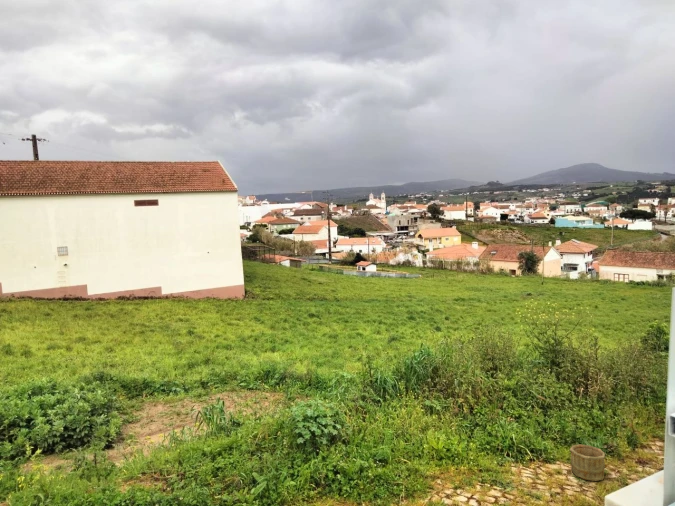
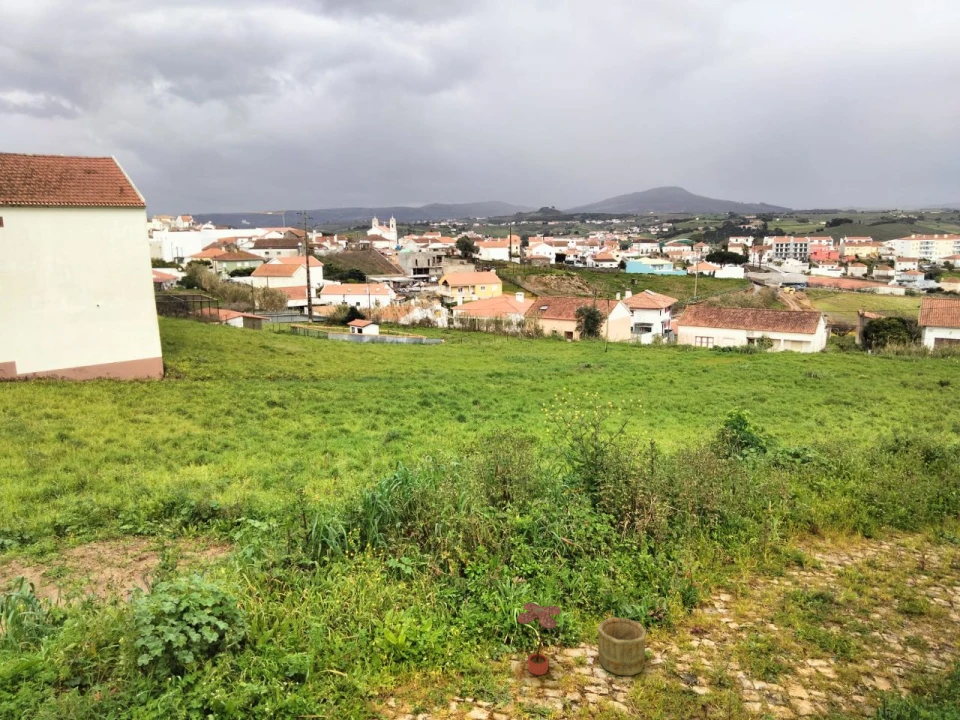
potted plant: none [517,429,545,475] -> present [517,603,561,675]

